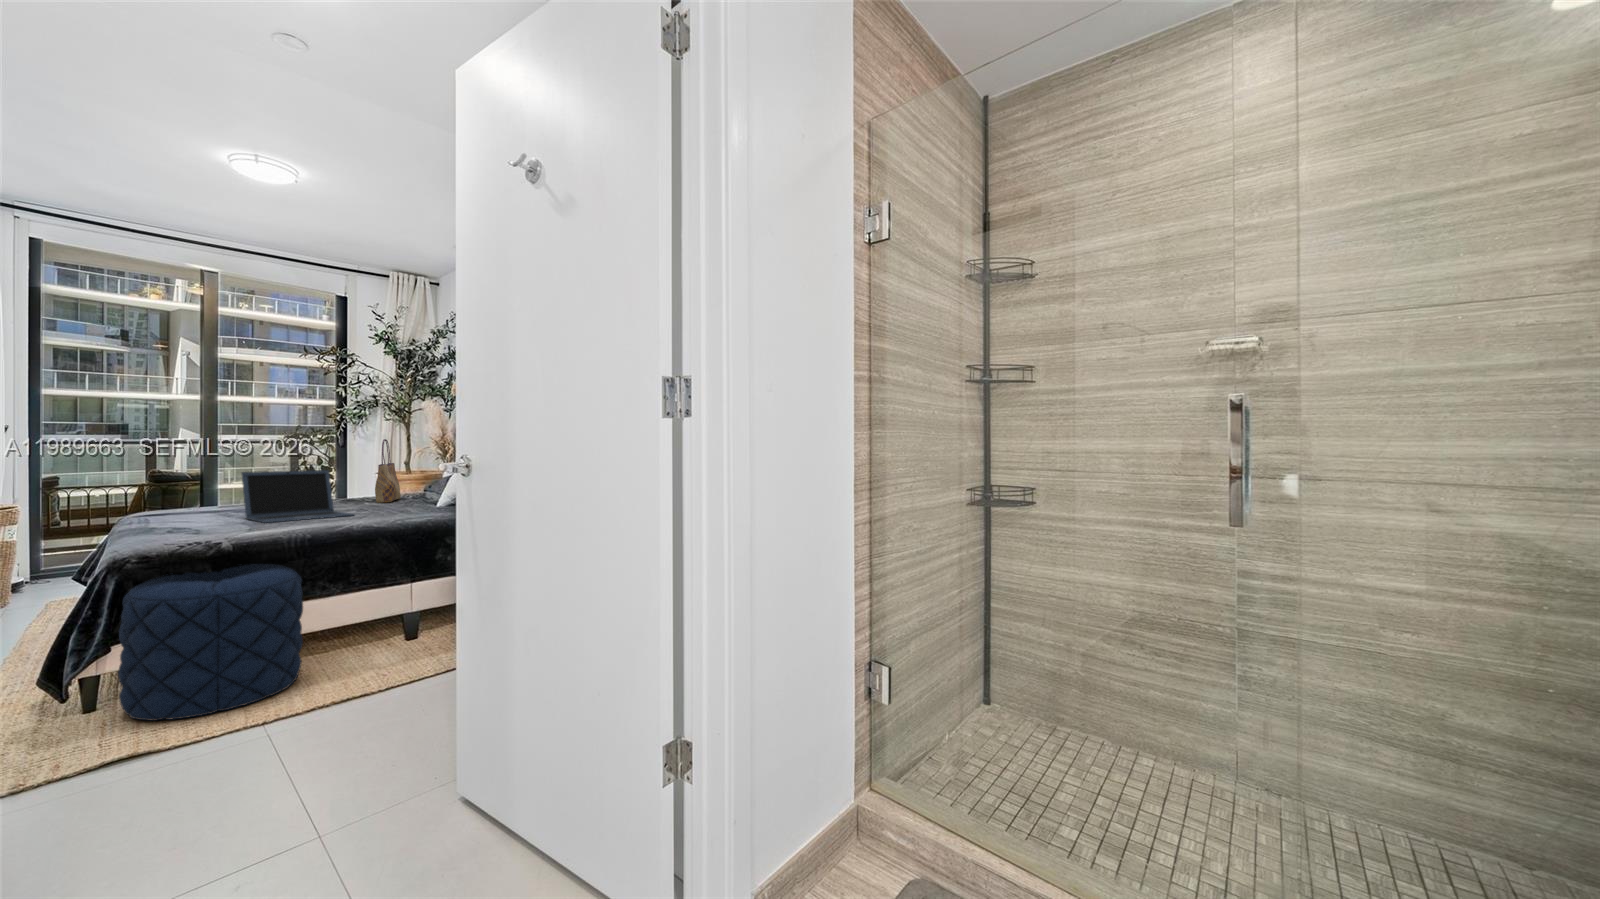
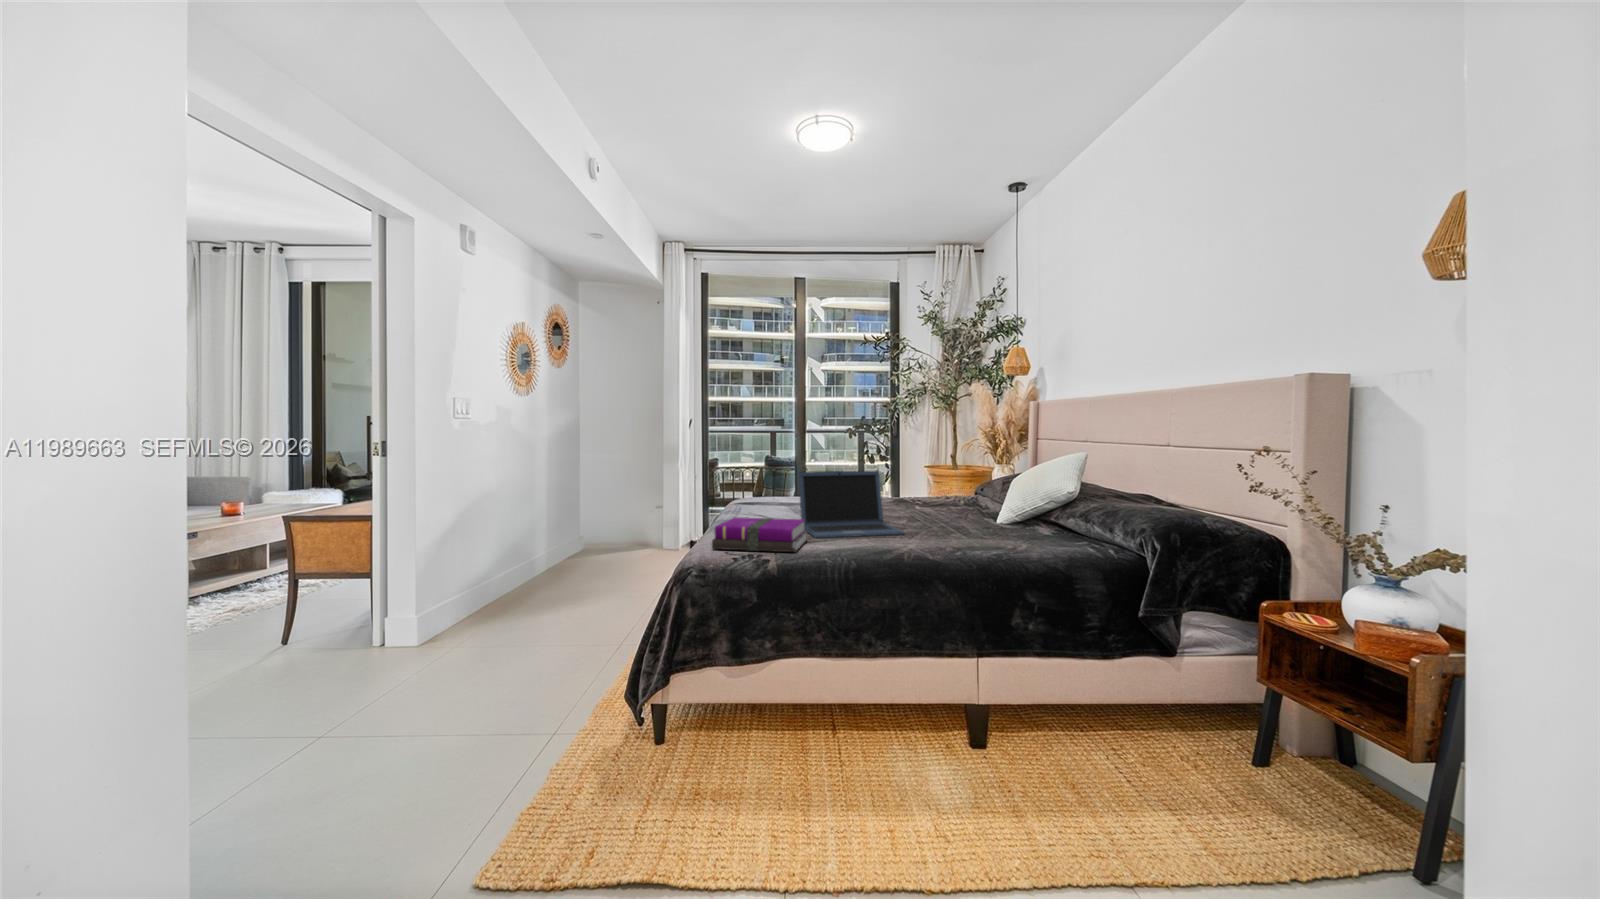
tote bag: present [375,439,400,503] -> none [925,430,951,509]
notebook: none [153,507,259,535] -> present [712,517,807,552]
pouf: present [118,564,303,720] -> none [670,596,843,821]

